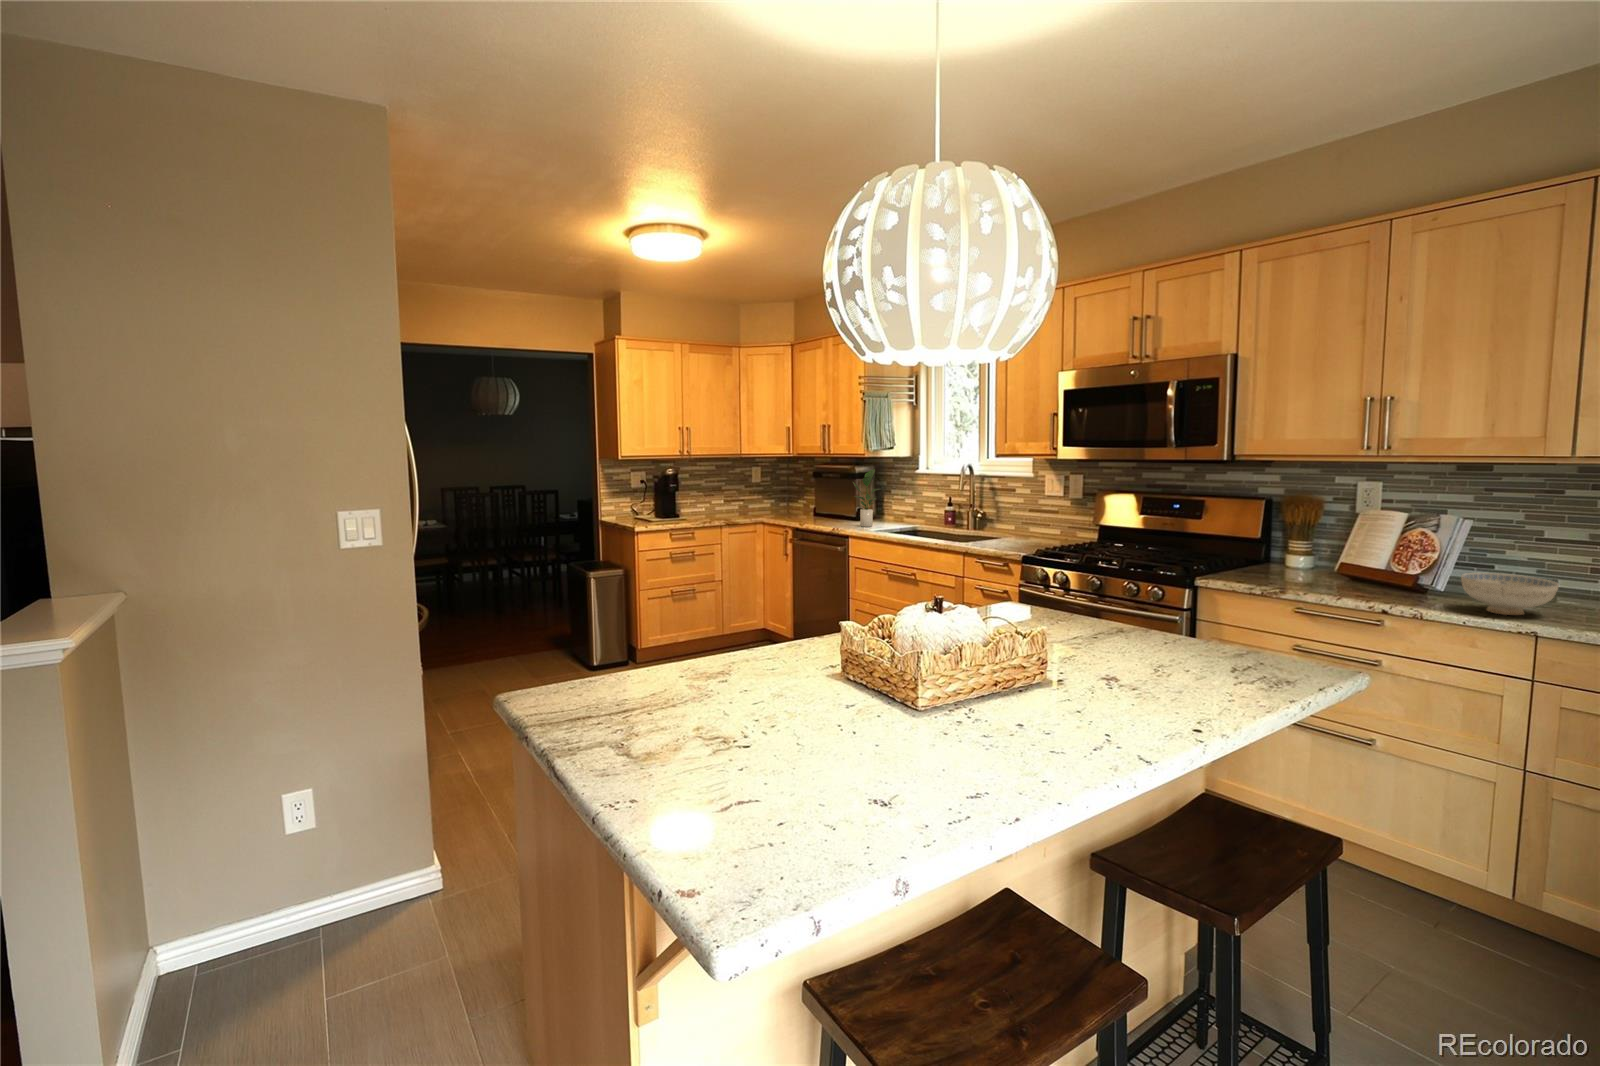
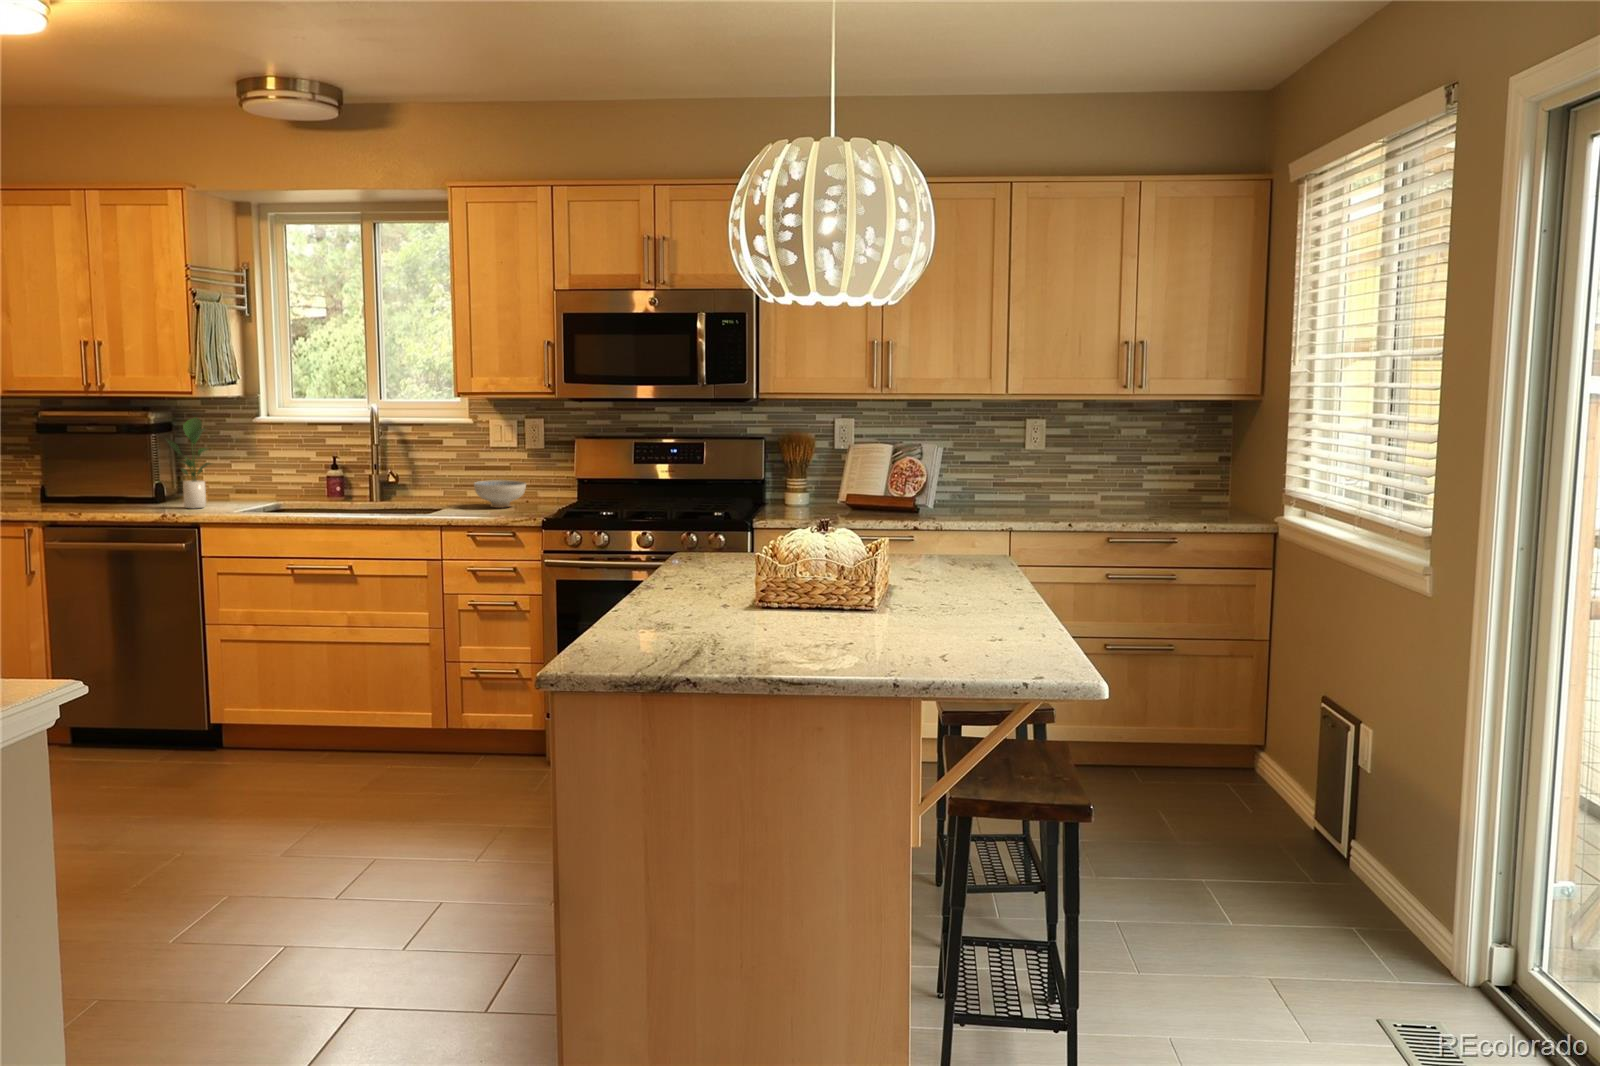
ceramic bowl: present [1461,572,1559,615] -> present [474,480,526,508]

